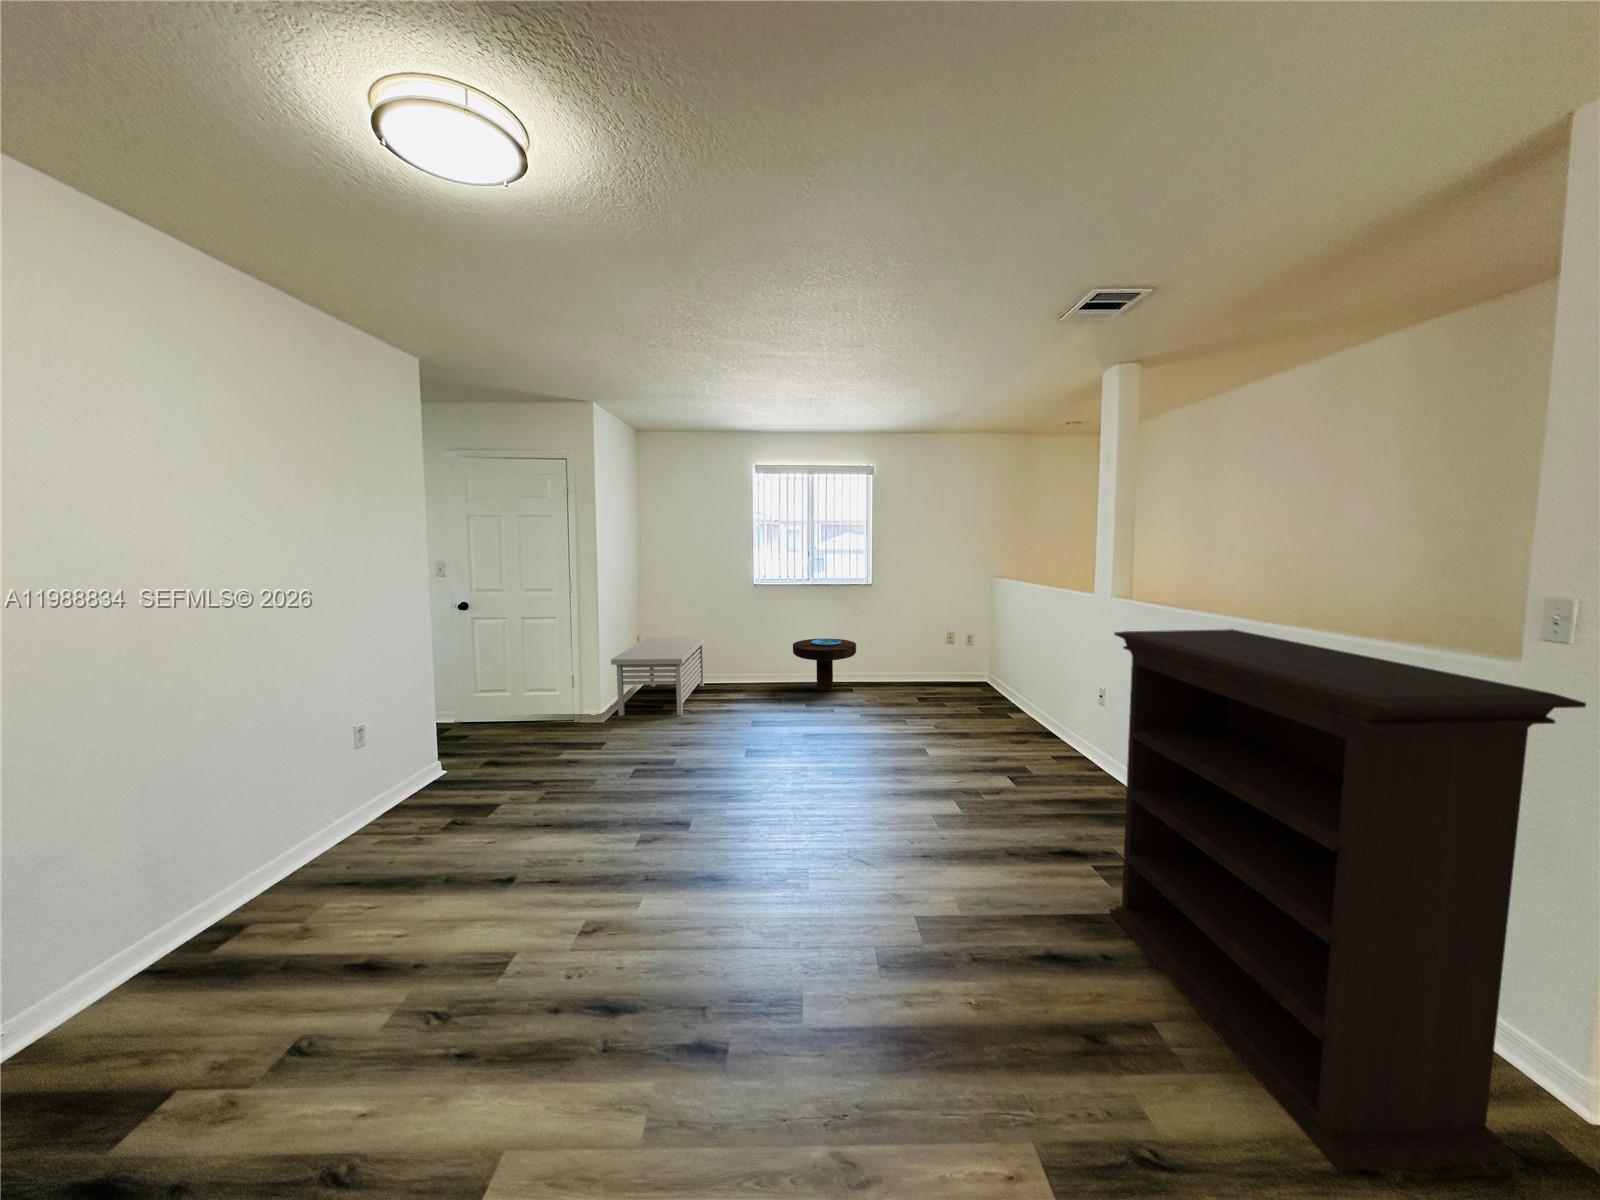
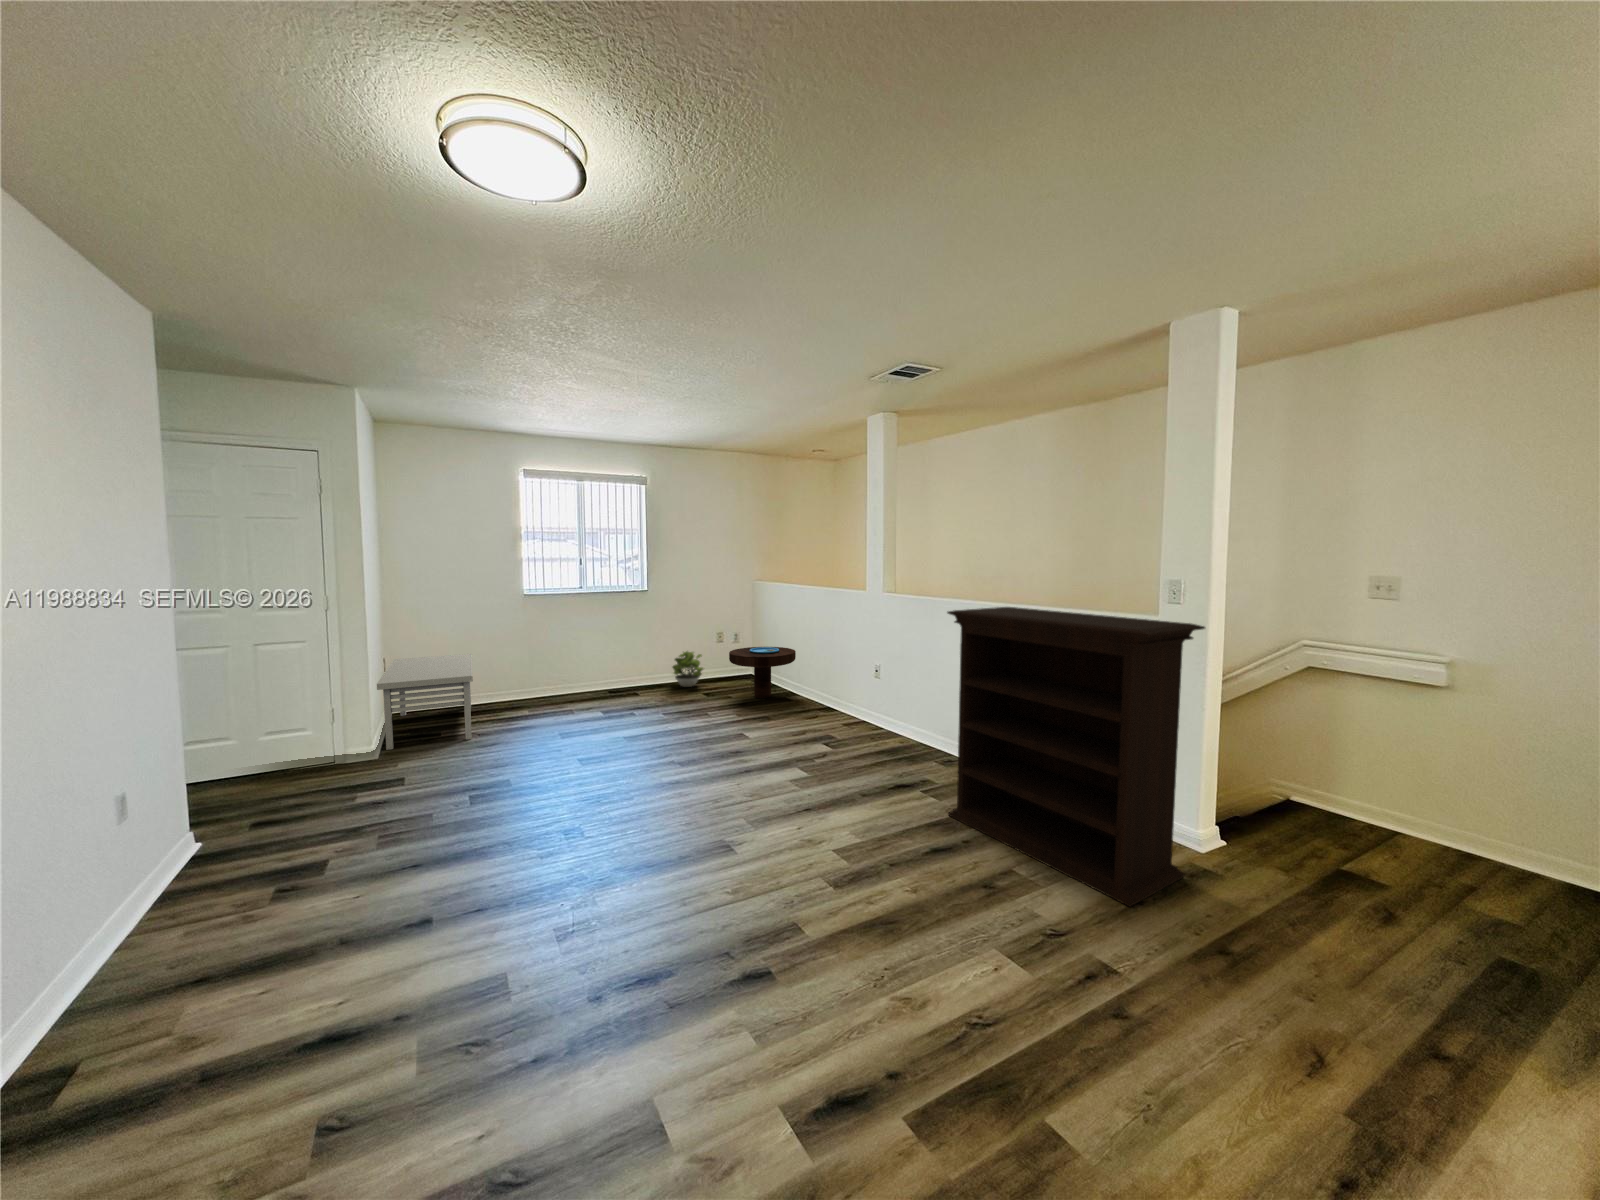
side table: present [793,639,856,691] -> present [729,647,796,698]
potted plant: none [888,648,923,687] -> present [673,651,703,687]

